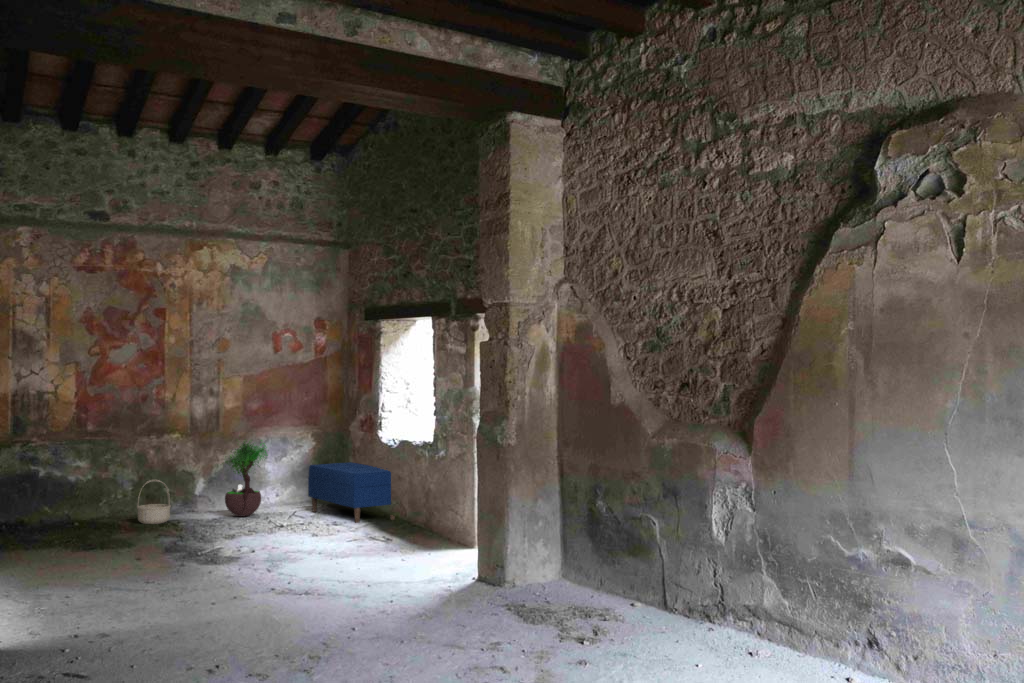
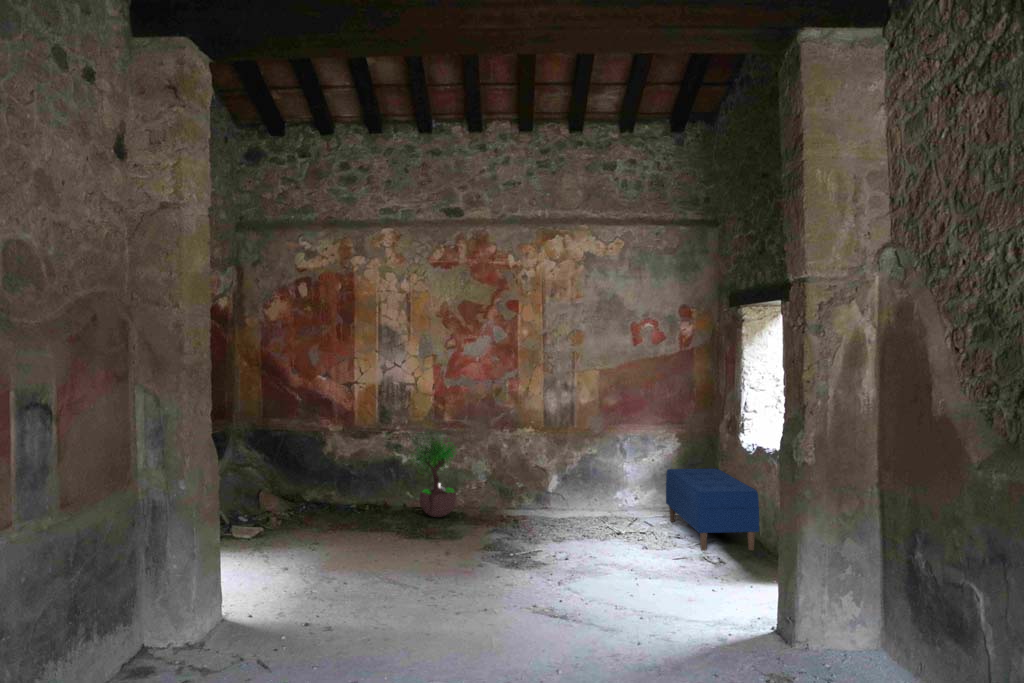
potted tree: present [225,441,267,517] -> present [412,439,456,517]
basket: present [137,480,171,524] -> none [487,474,520,519]

